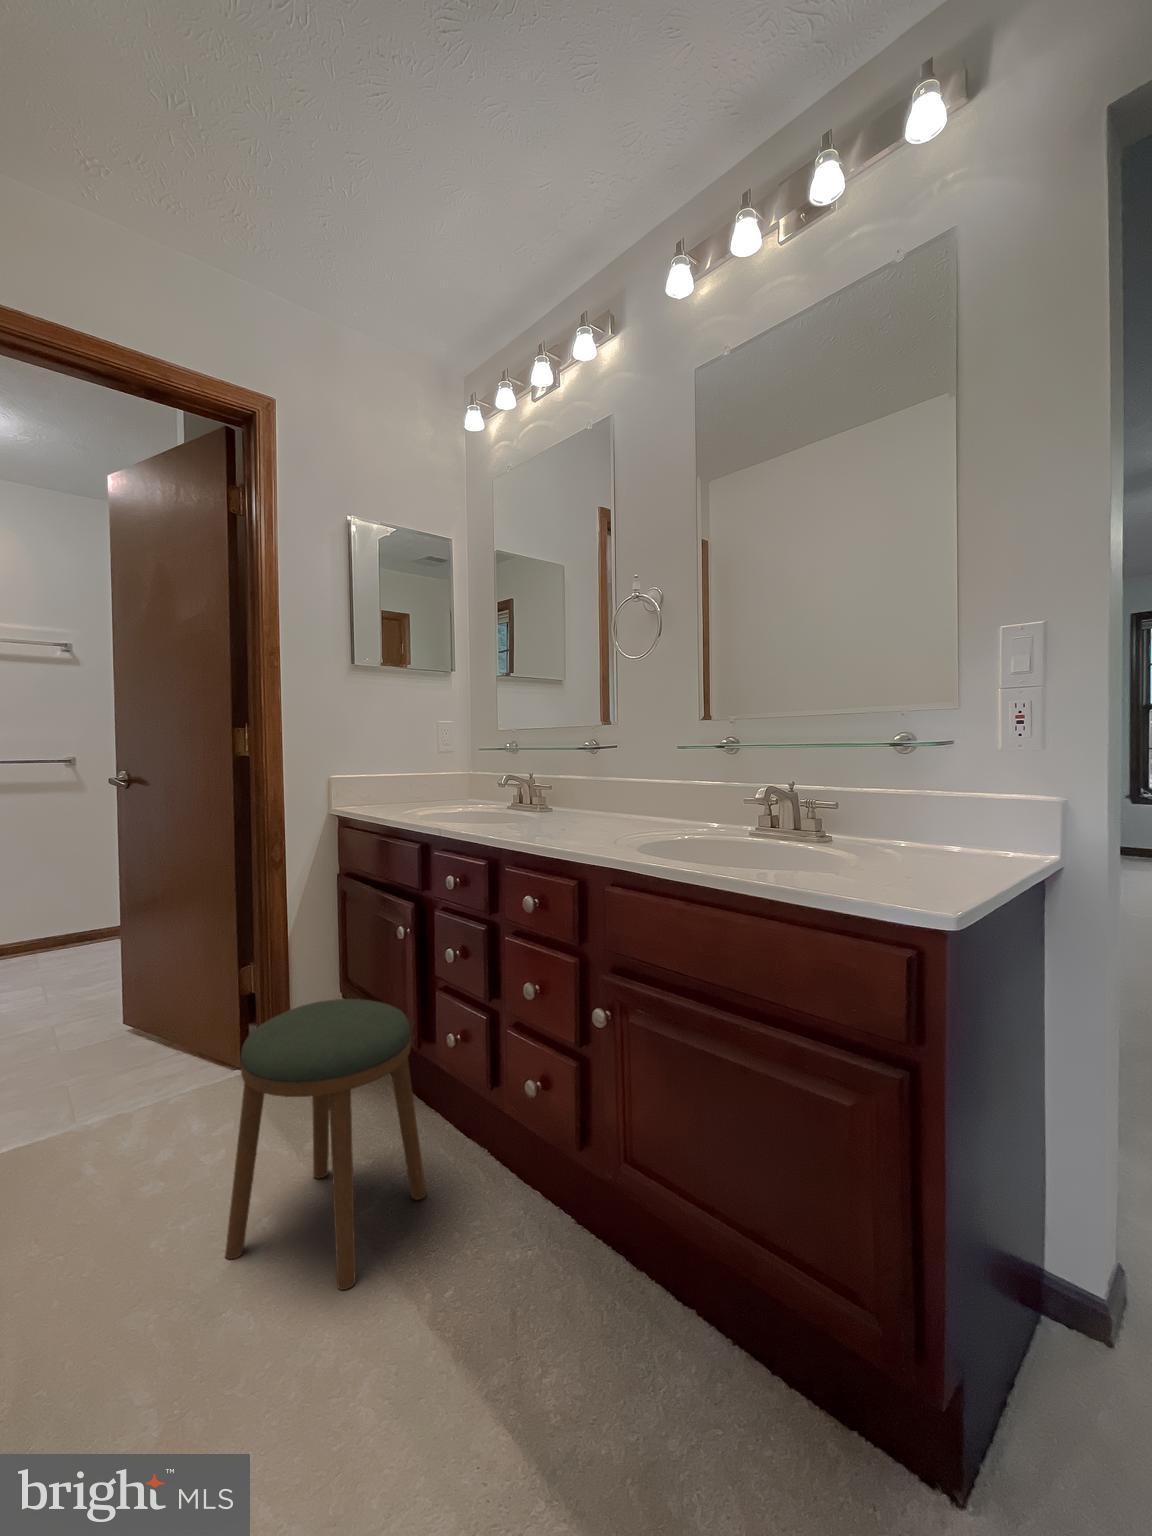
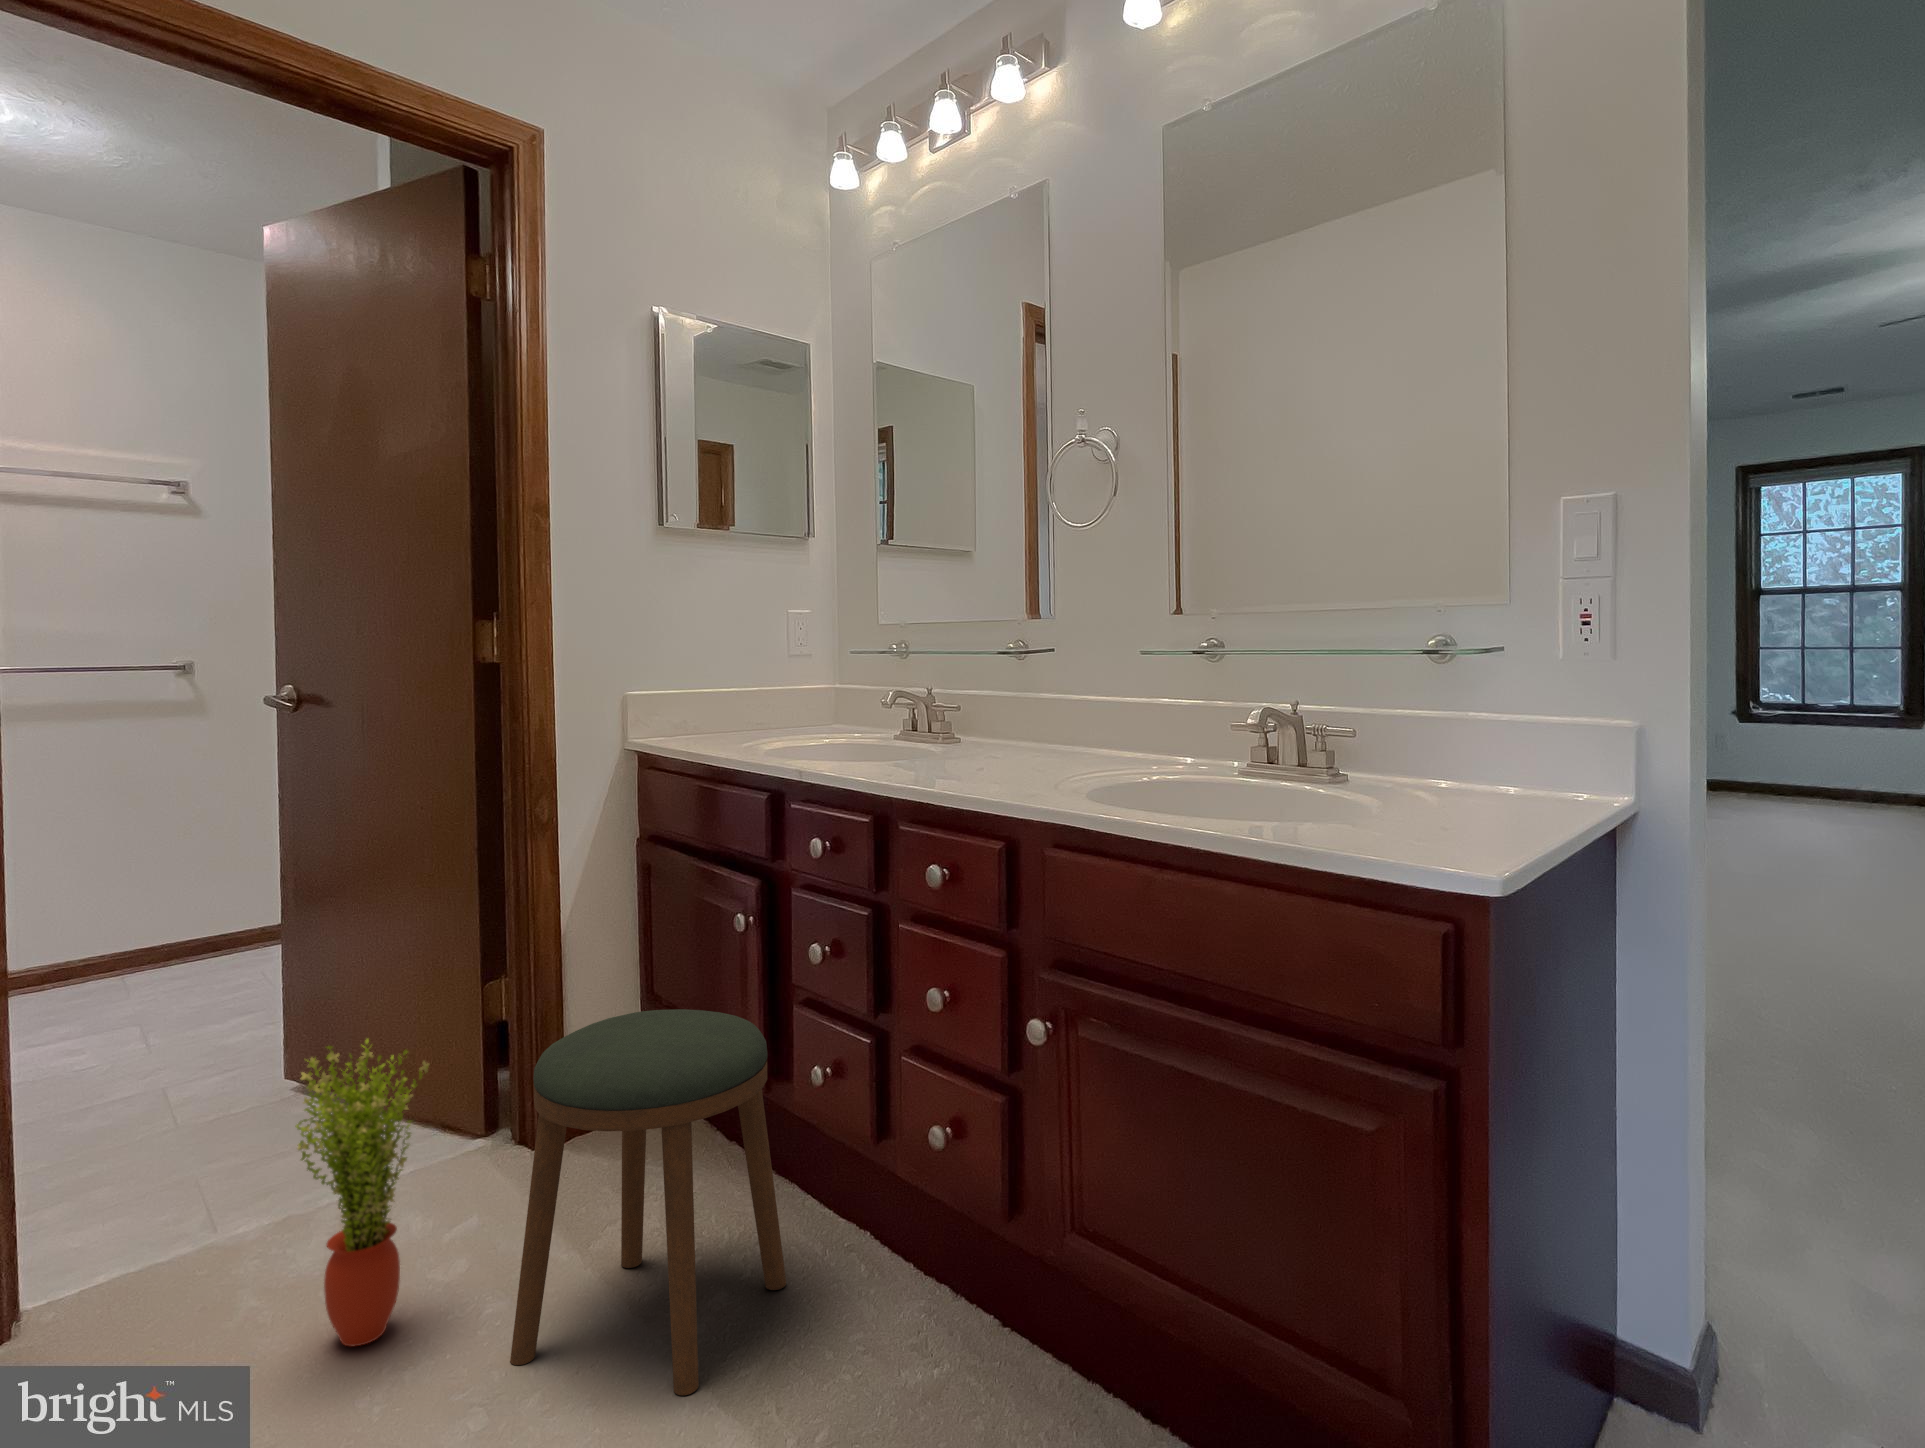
potted plant: none [70,1021,174,1240] -> present [295,1039,429,1346]

